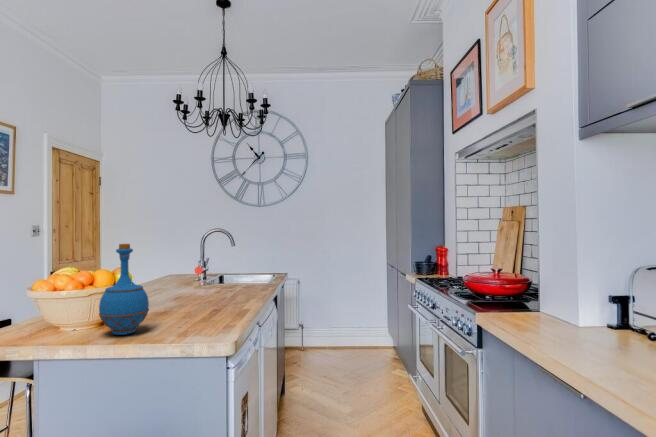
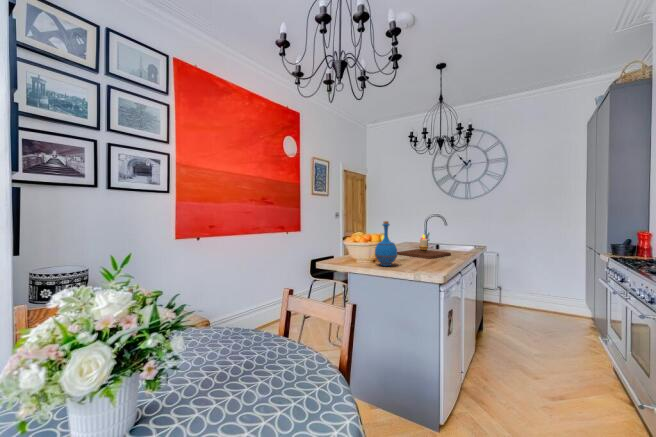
candle: none [151,262,243,305] -> present [397,234,451,259]

